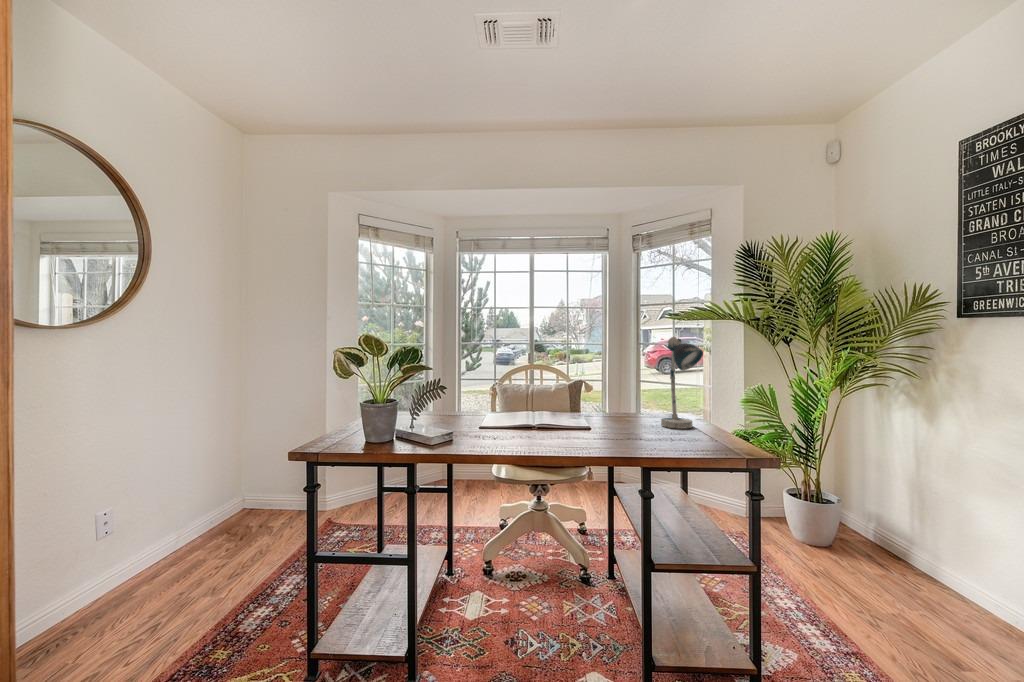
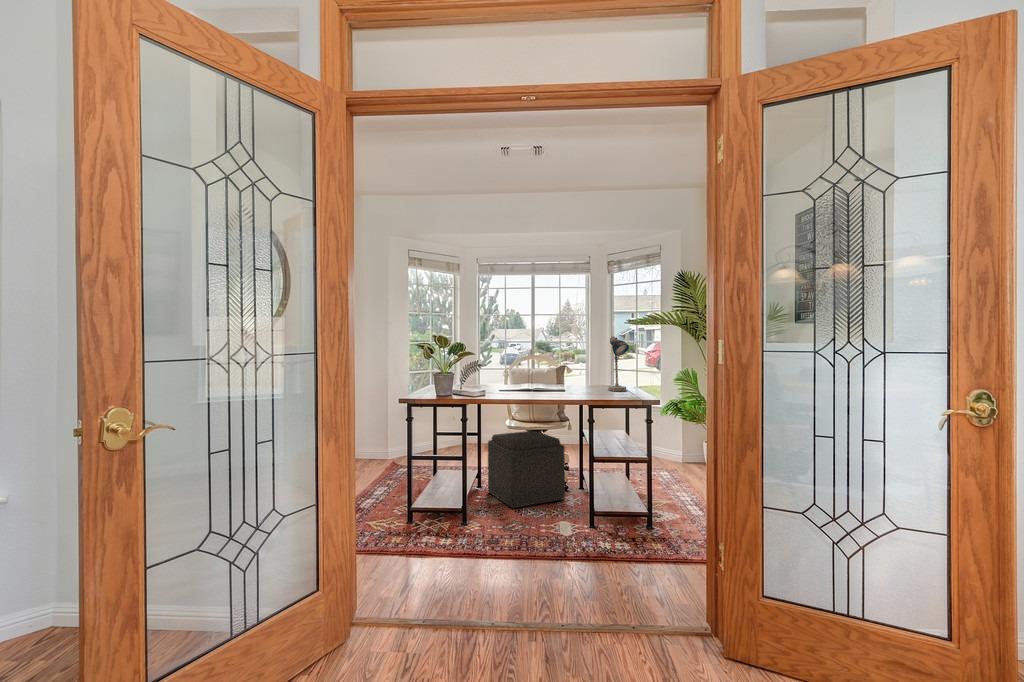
ottoman: none [463,483,589,633] -> present [488,431,565,508]

